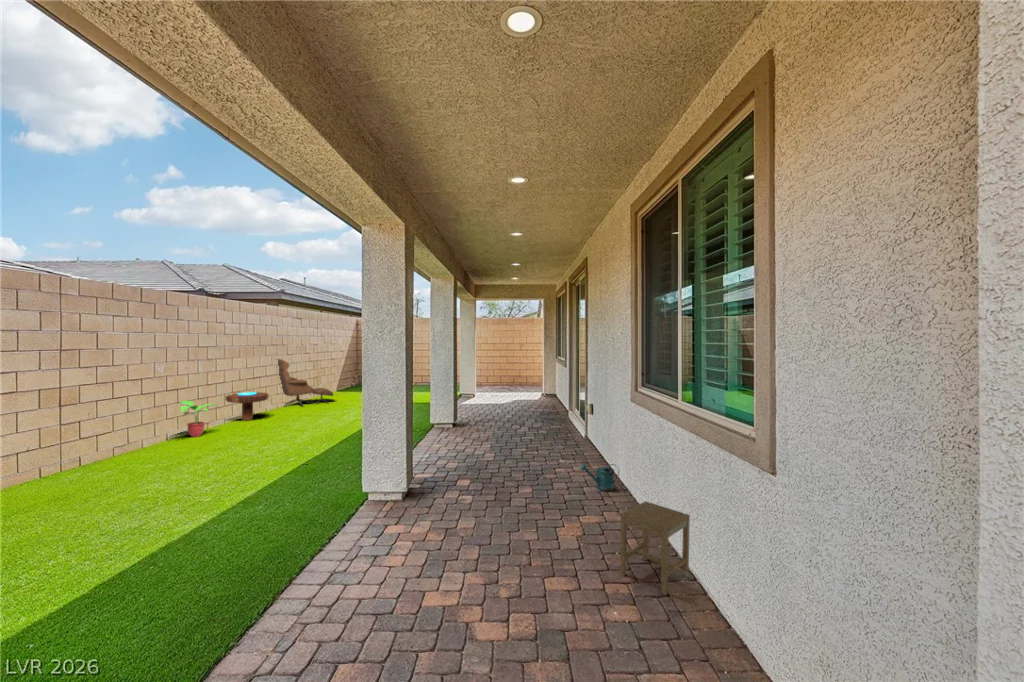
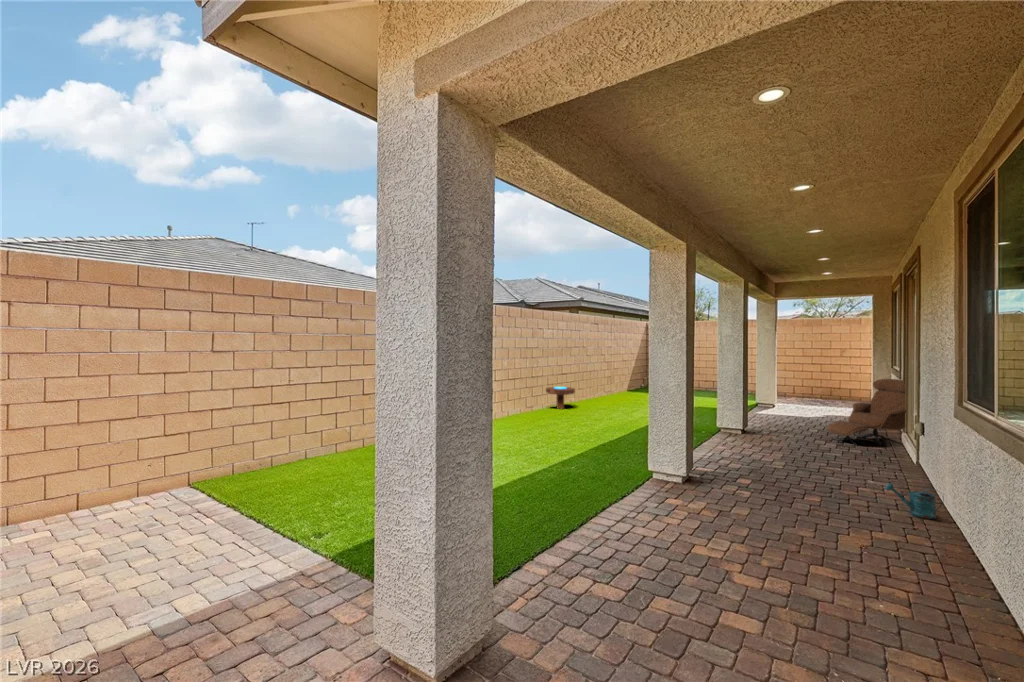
lounge chair: present [277,359,333,406] -> present [827,379,906,446]
potted plant: present [179,401,216,437] -> none [514,389,543,417]
stool: present [620,501,690,595] -> none [905,521,1008,616]

